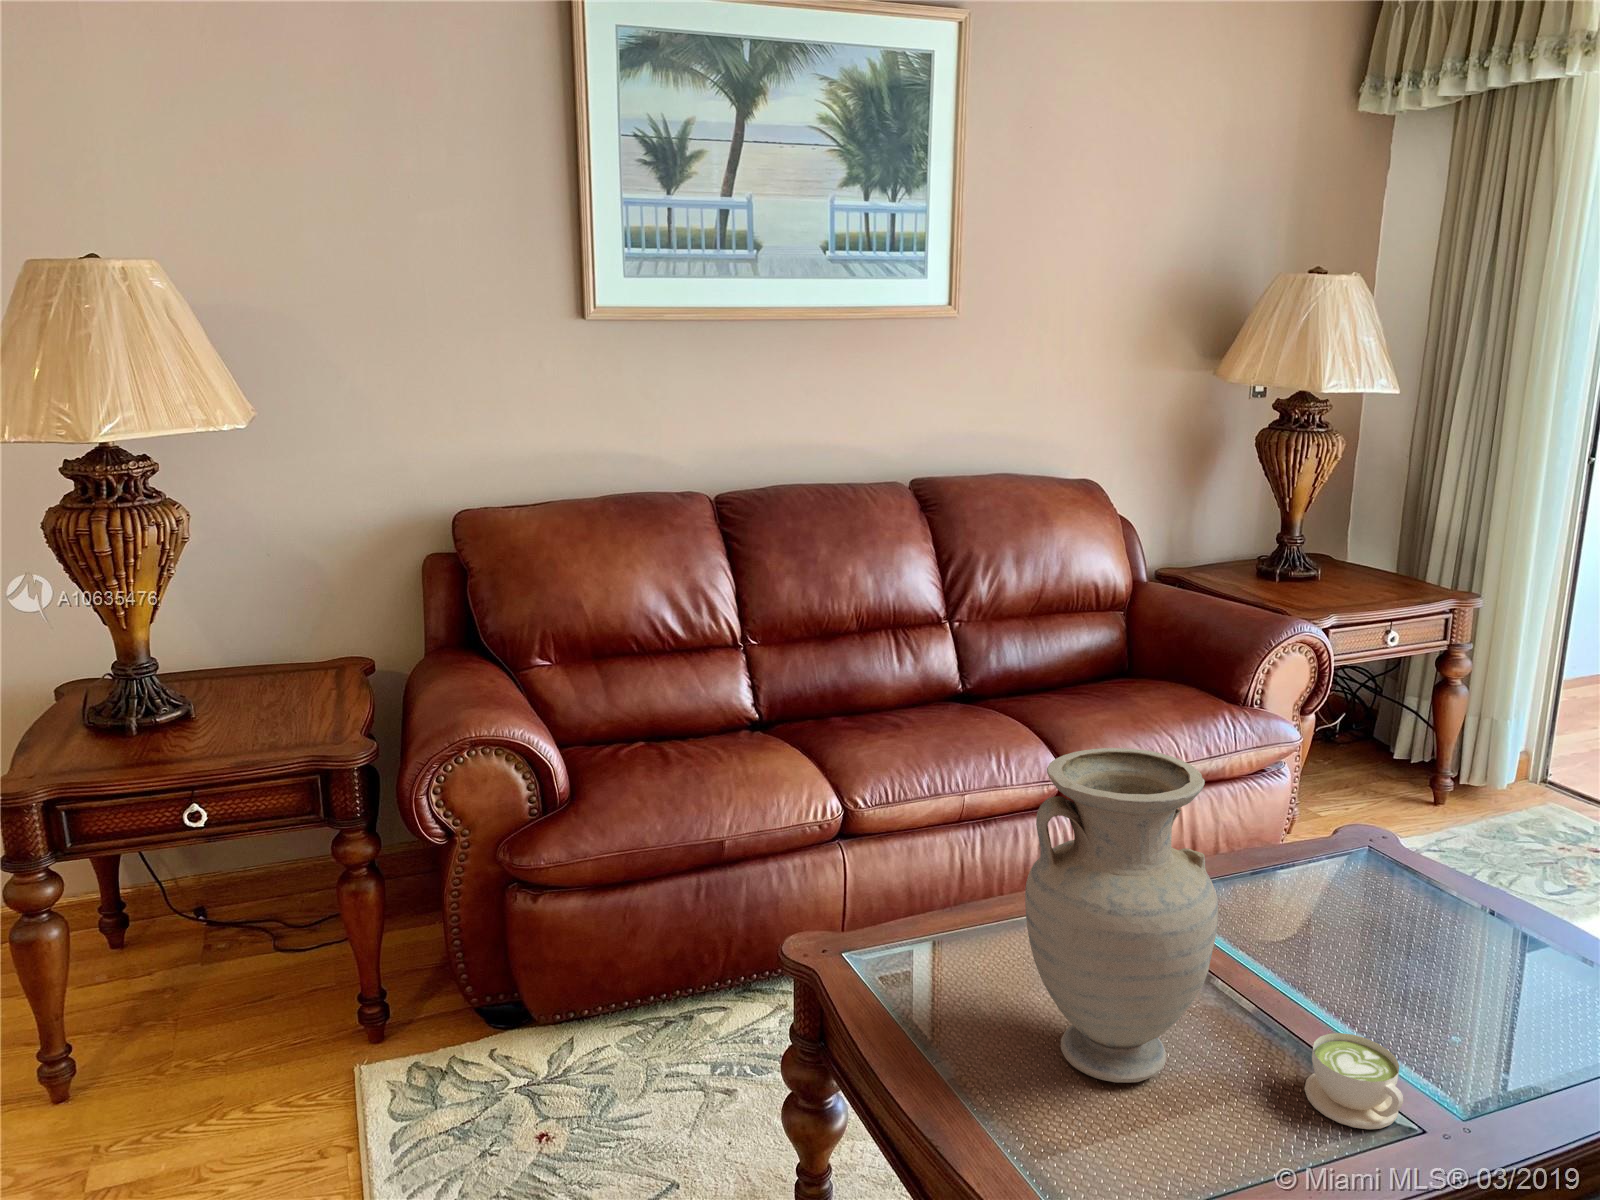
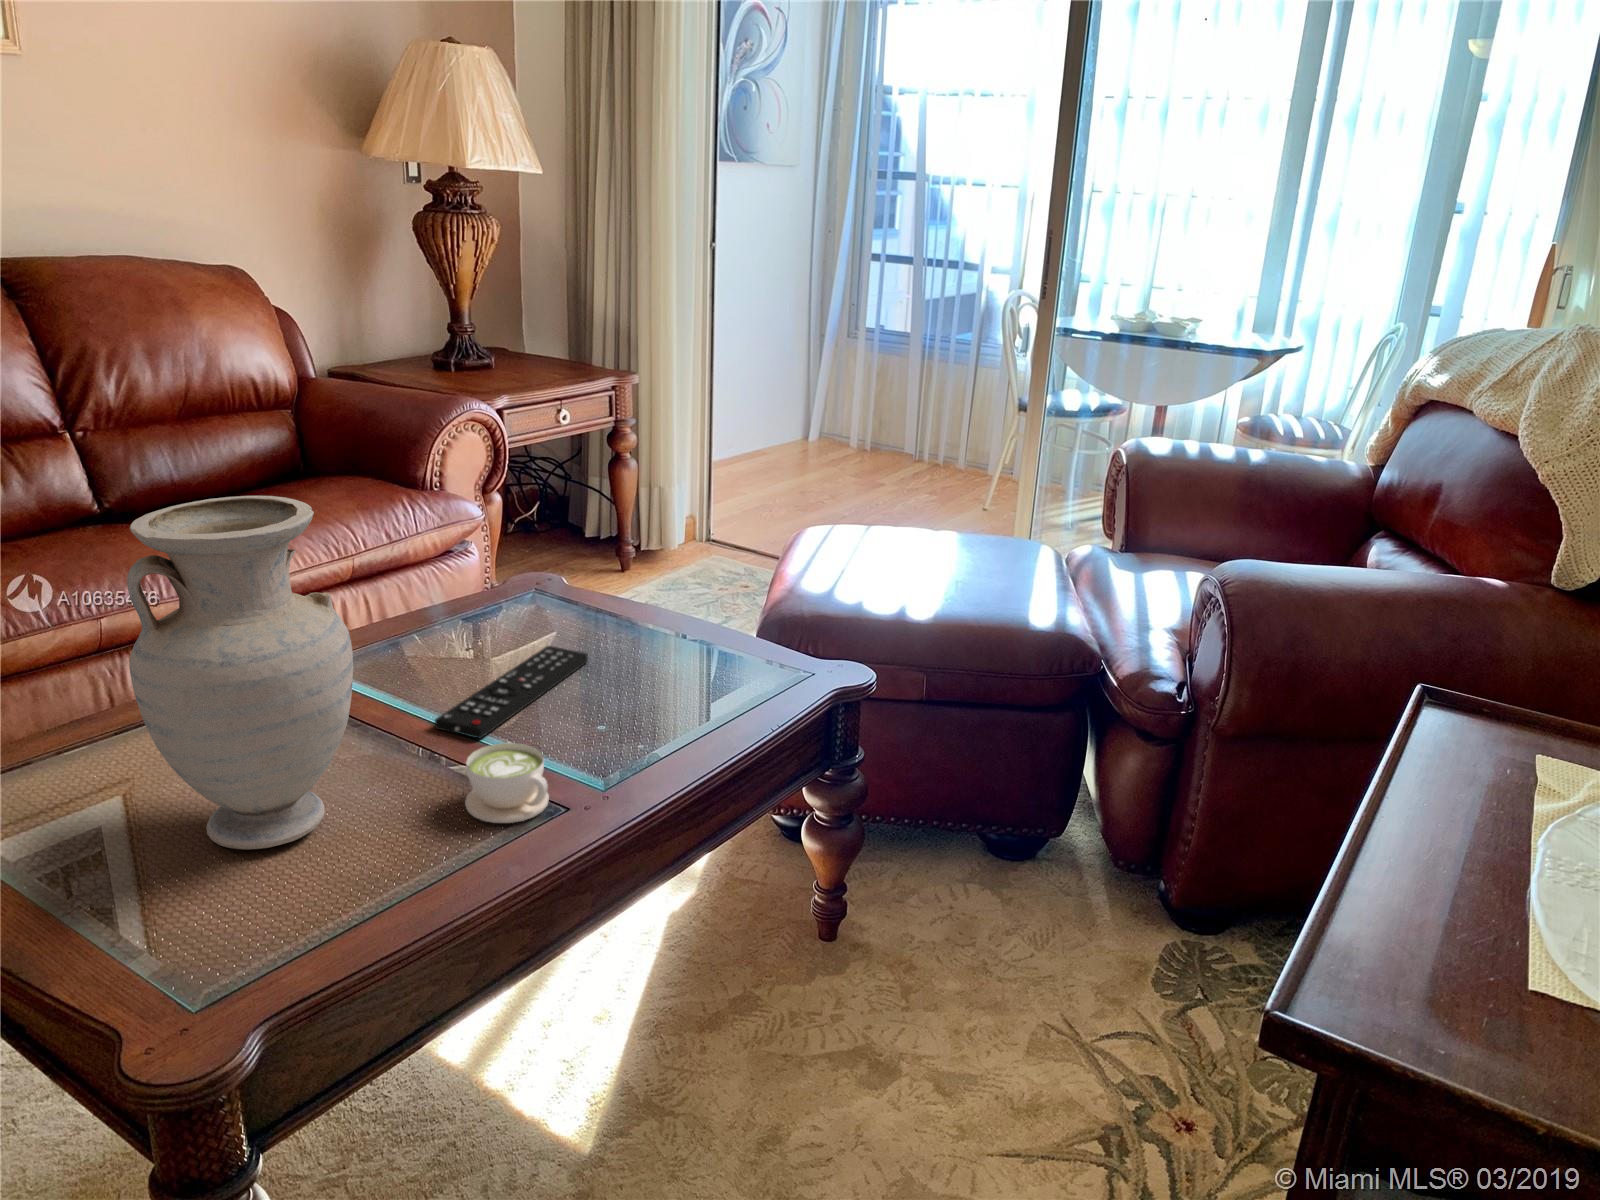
remote control: none [1268,915,1434,1013] -> present [435,646,588,738]

